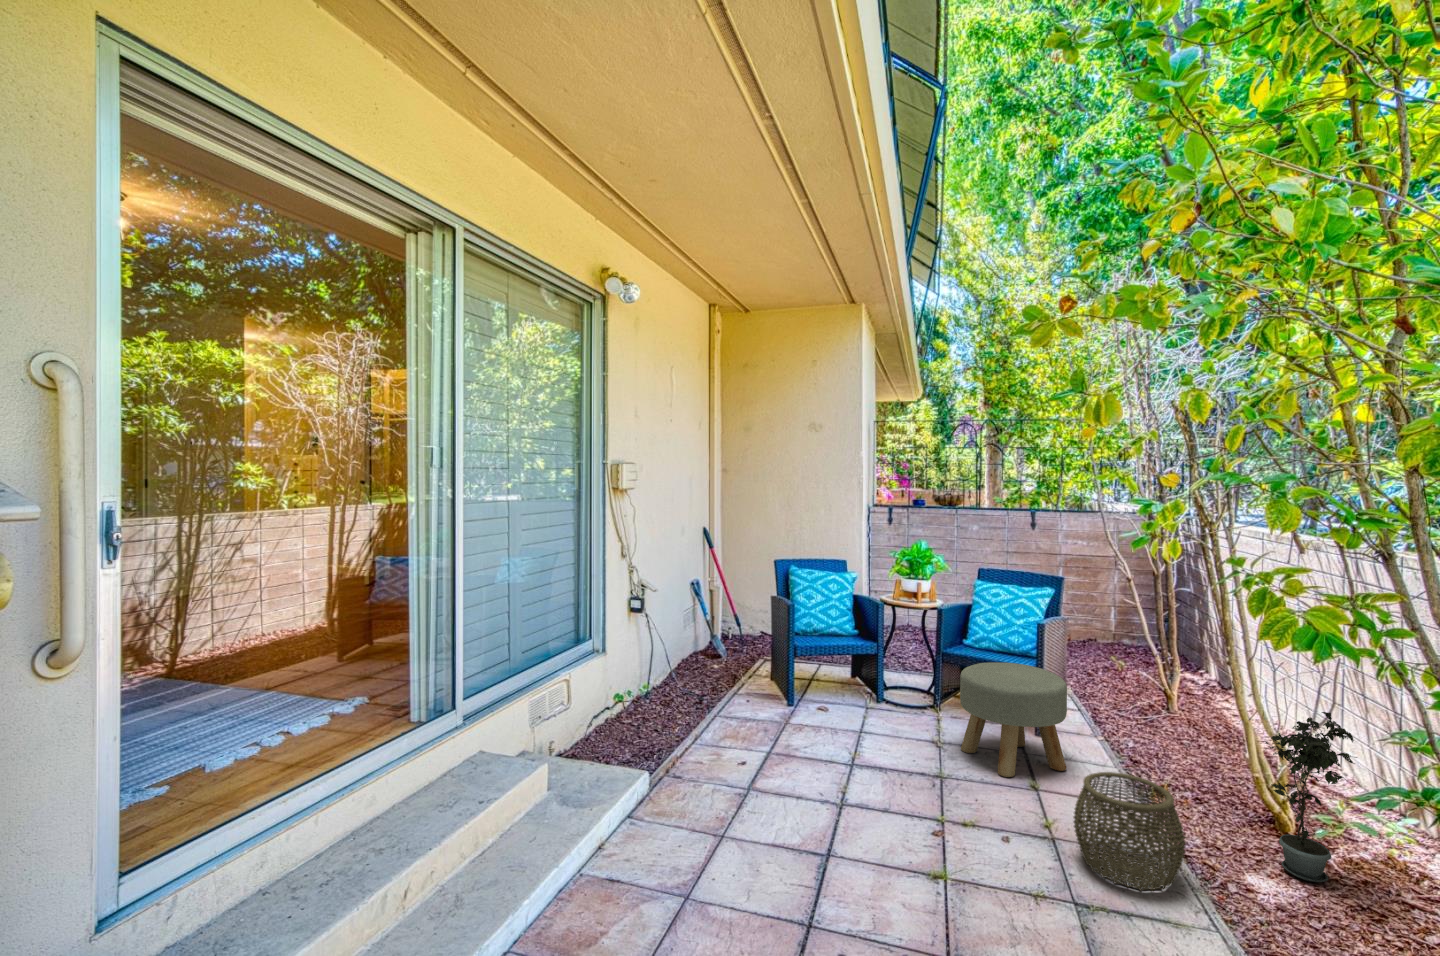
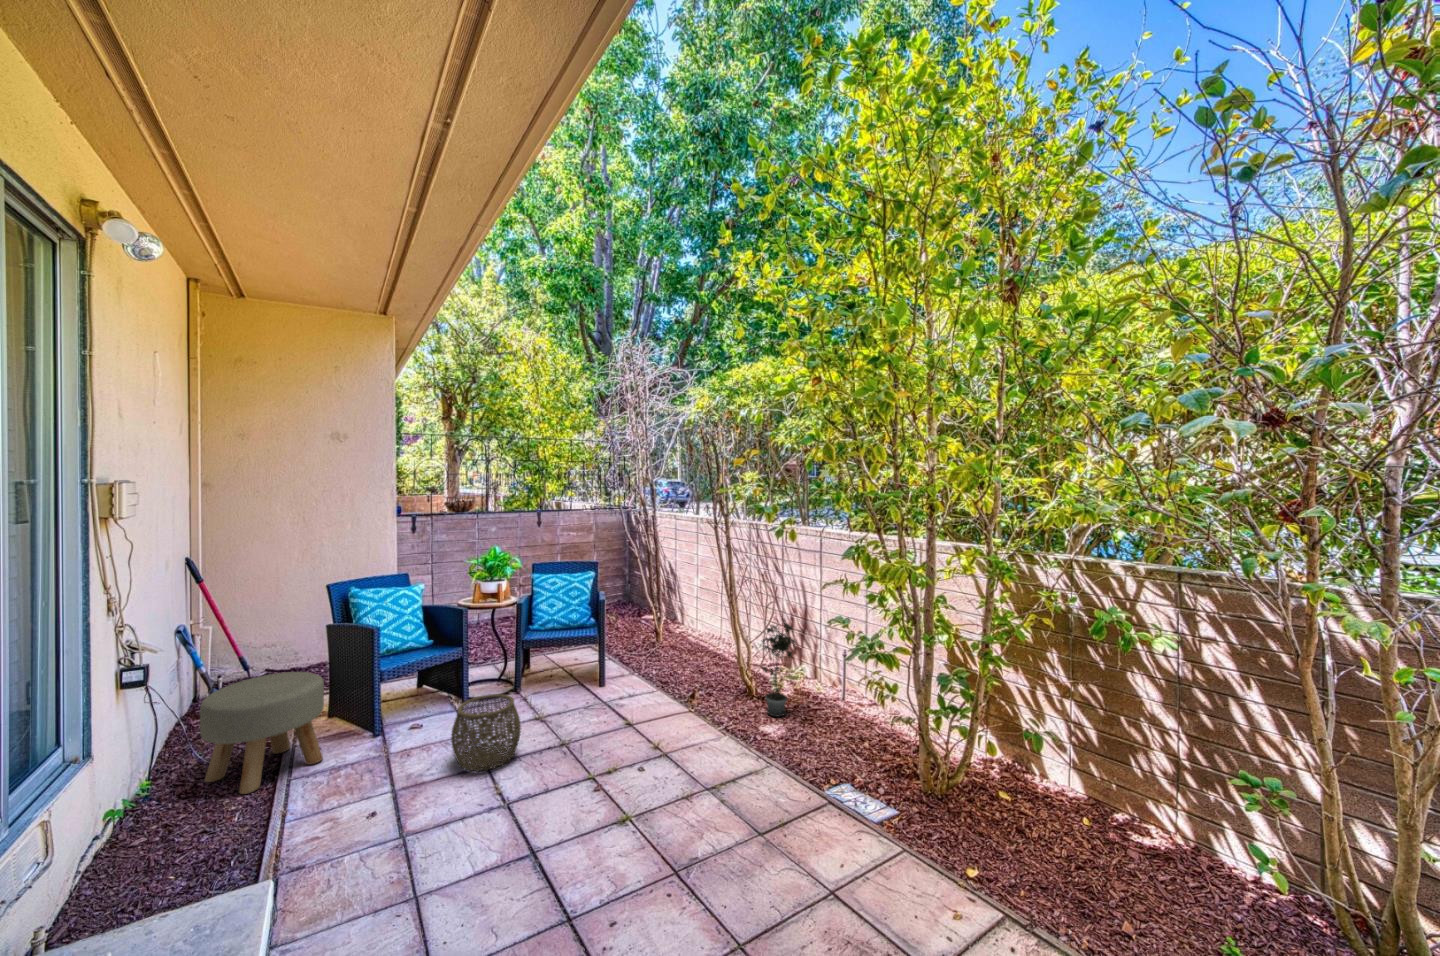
ottoman: present [960,662,1067,777] -> present [200,672,324,794]
woven basket: present [1073,772,1186,891] -> present [451,694,521,771]

